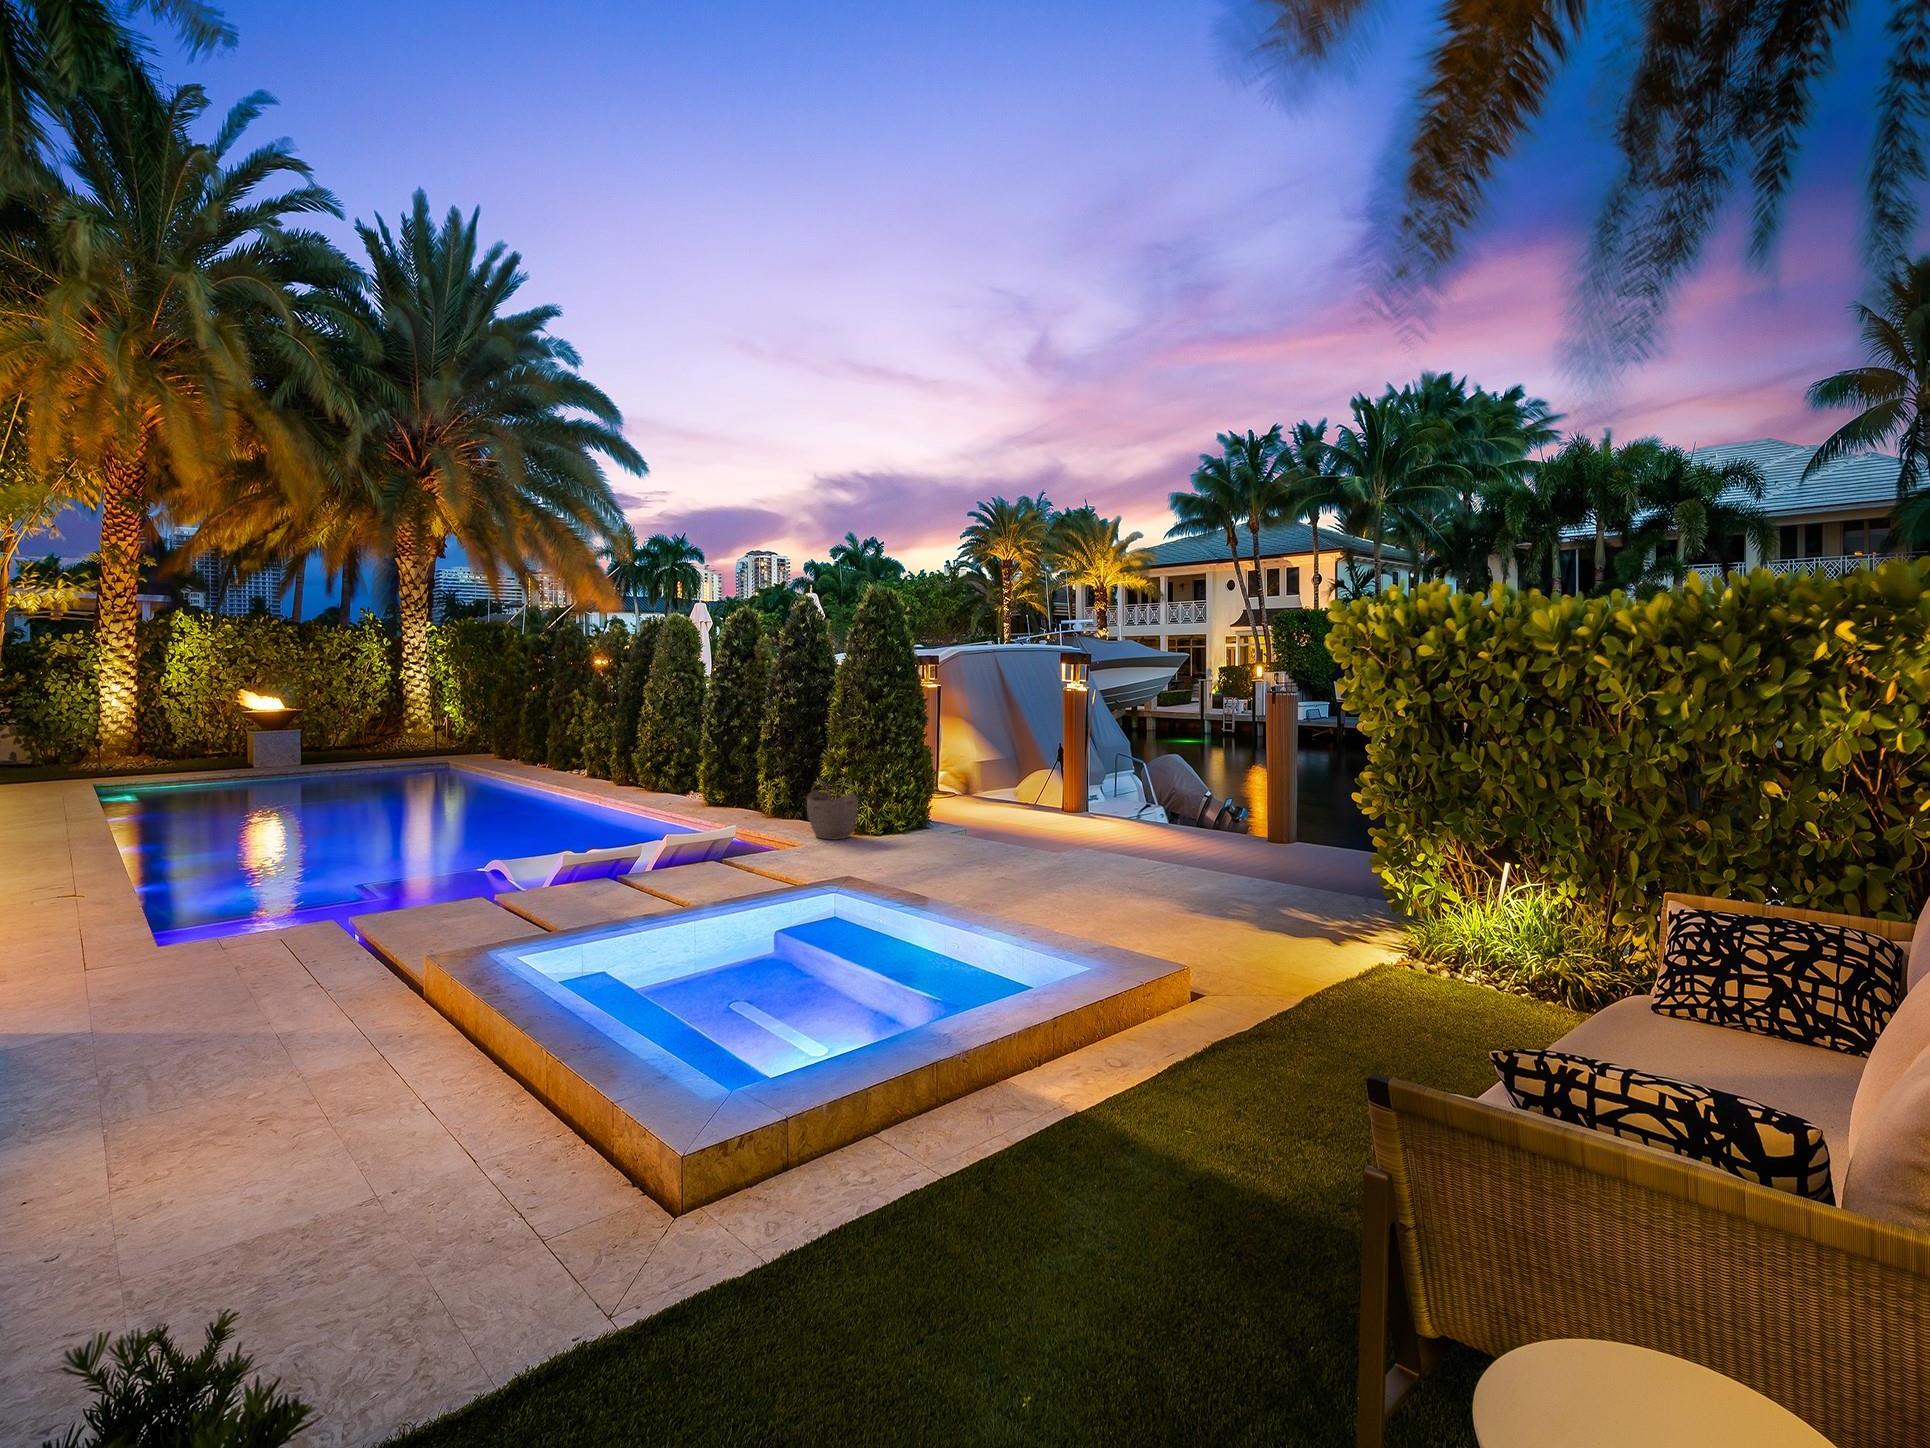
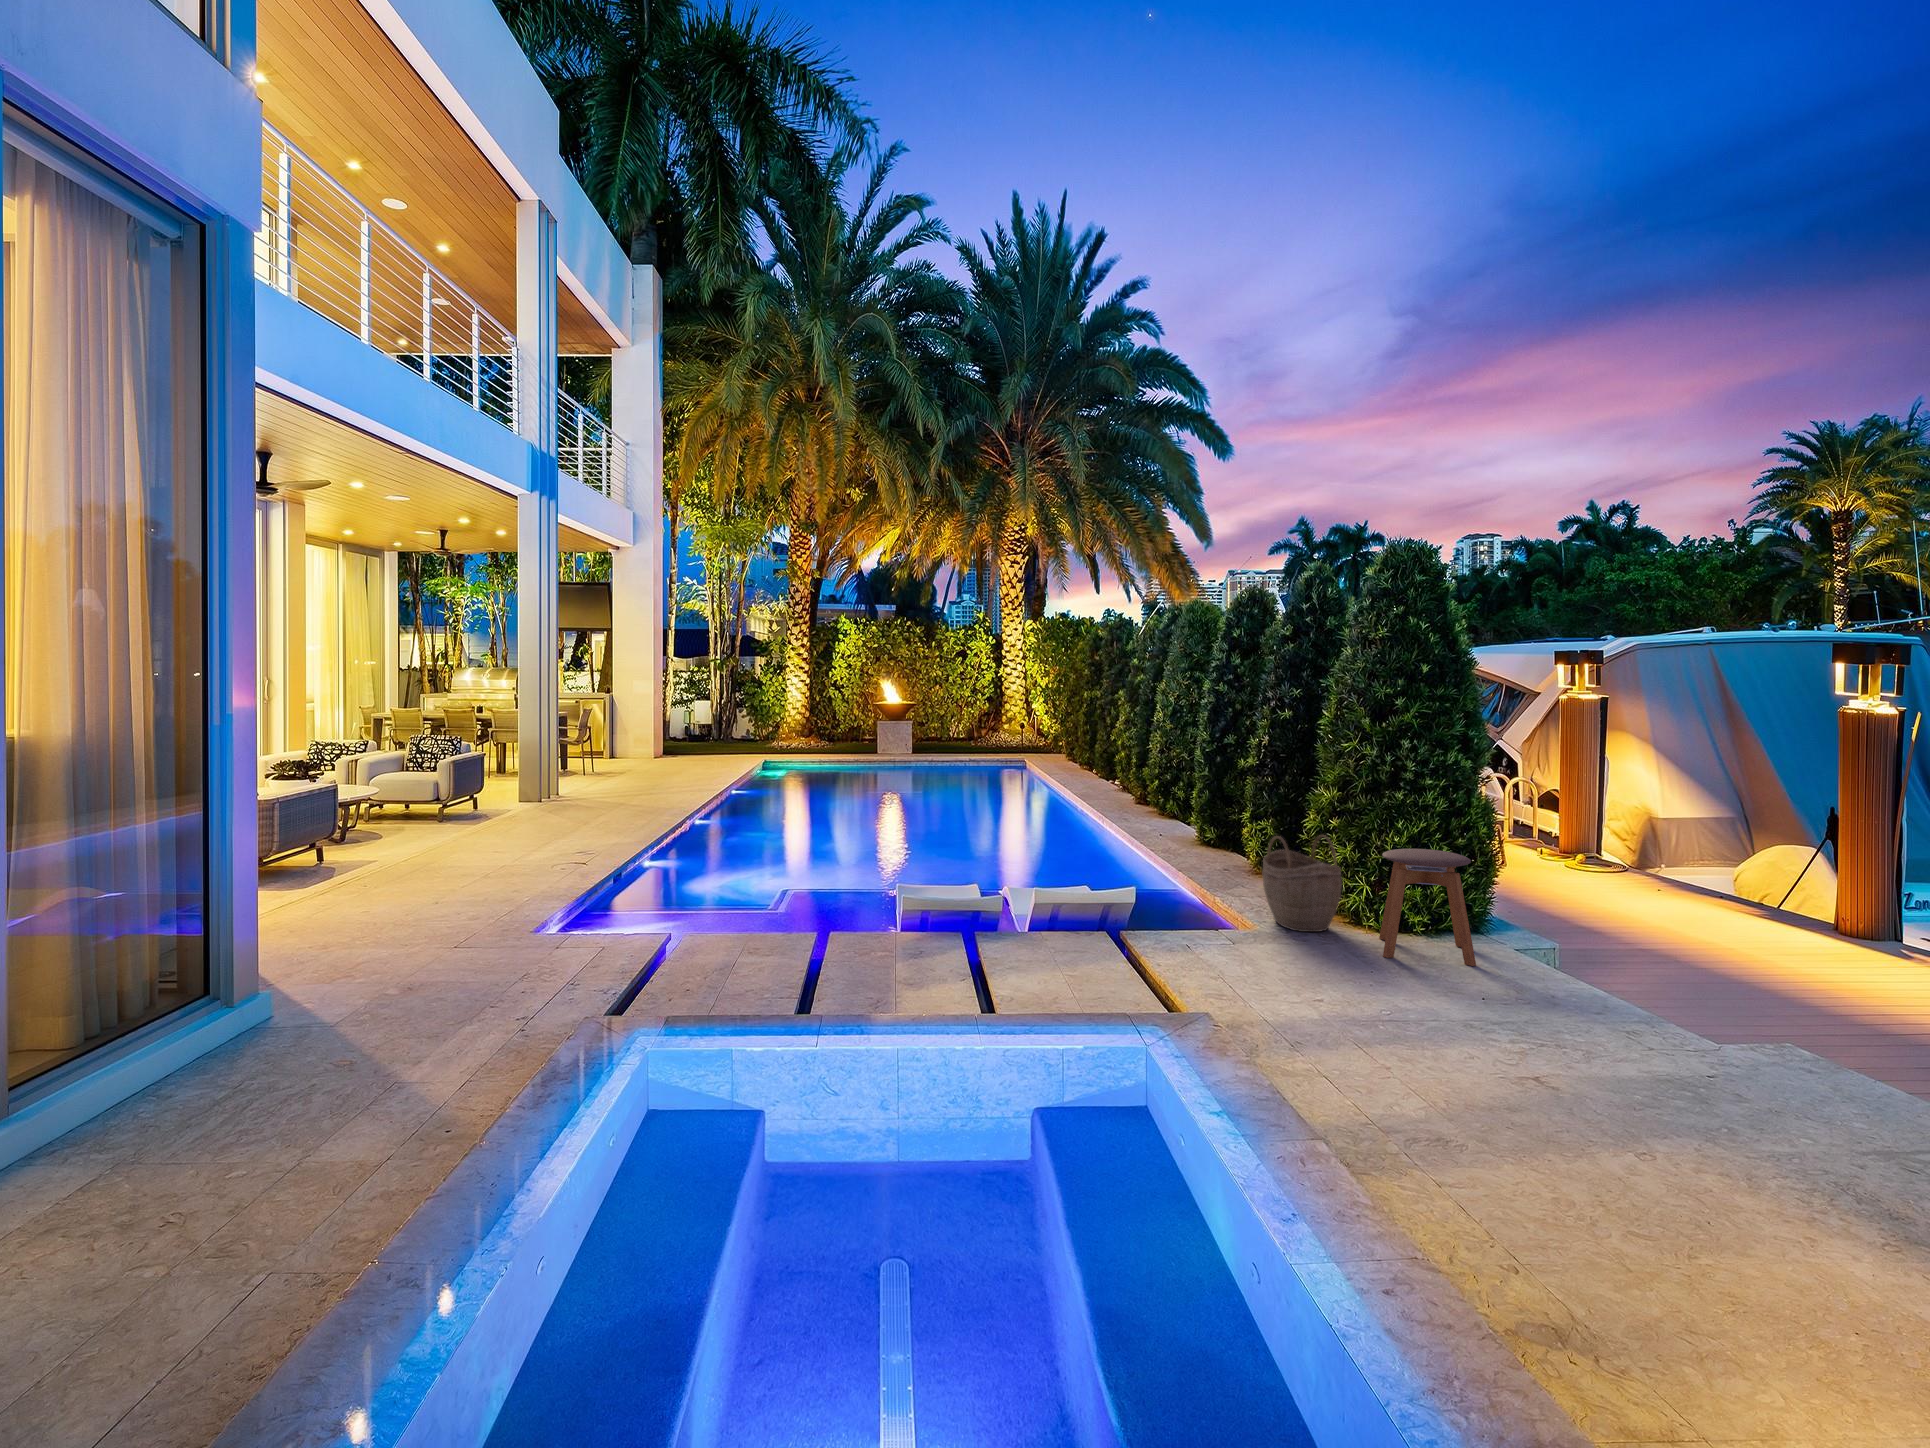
stool: none [881,778,939,843] -> present [1379,849,1476,966]

